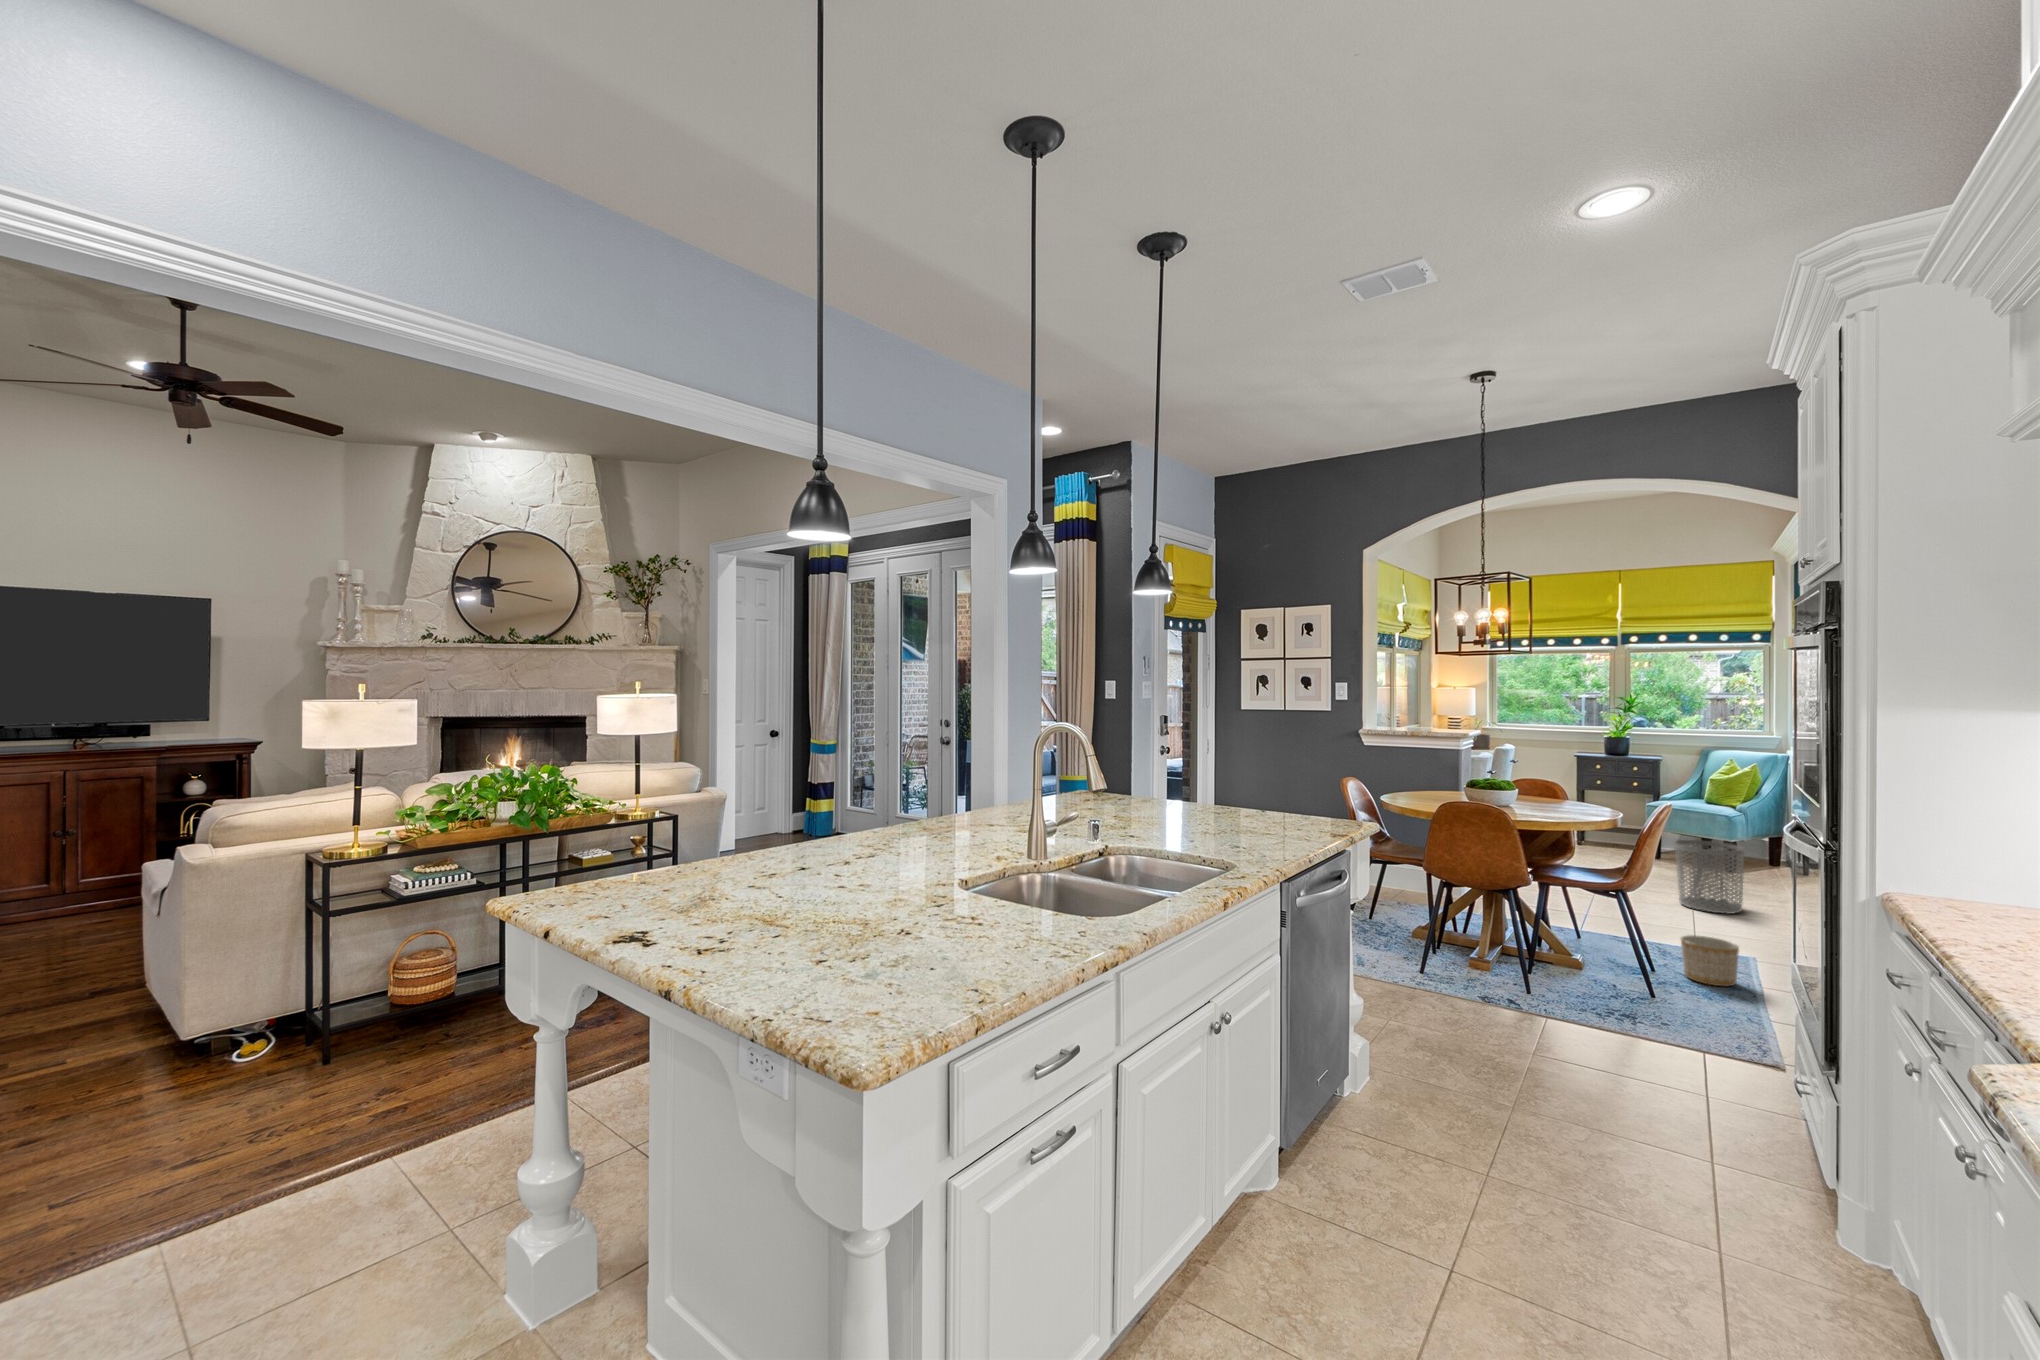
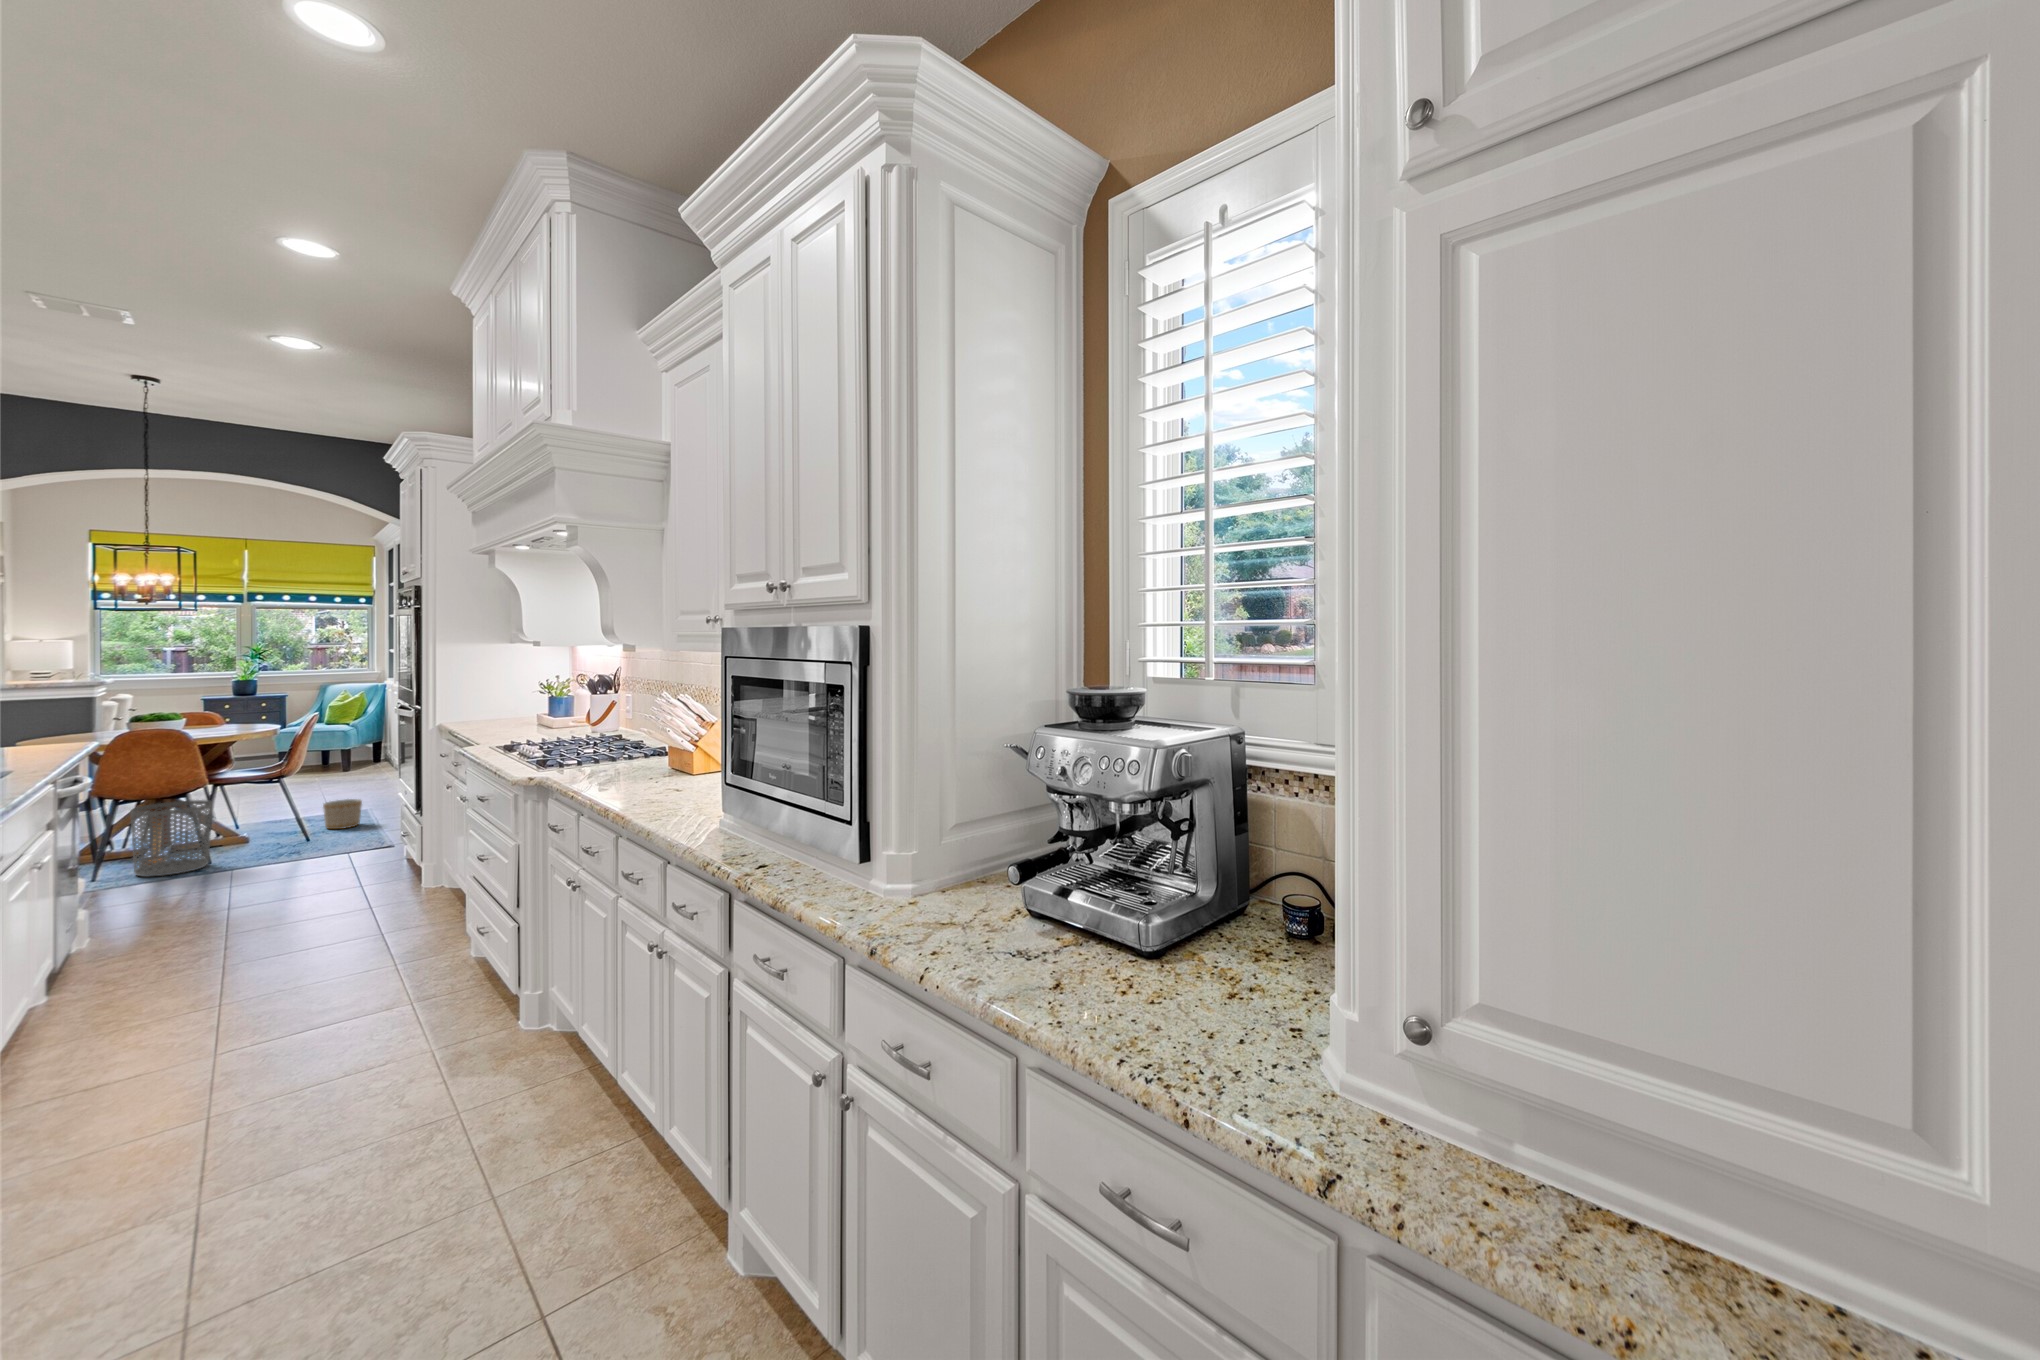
waste bin: present [1675,840,1744,914] -> present [130,800,212,877]

